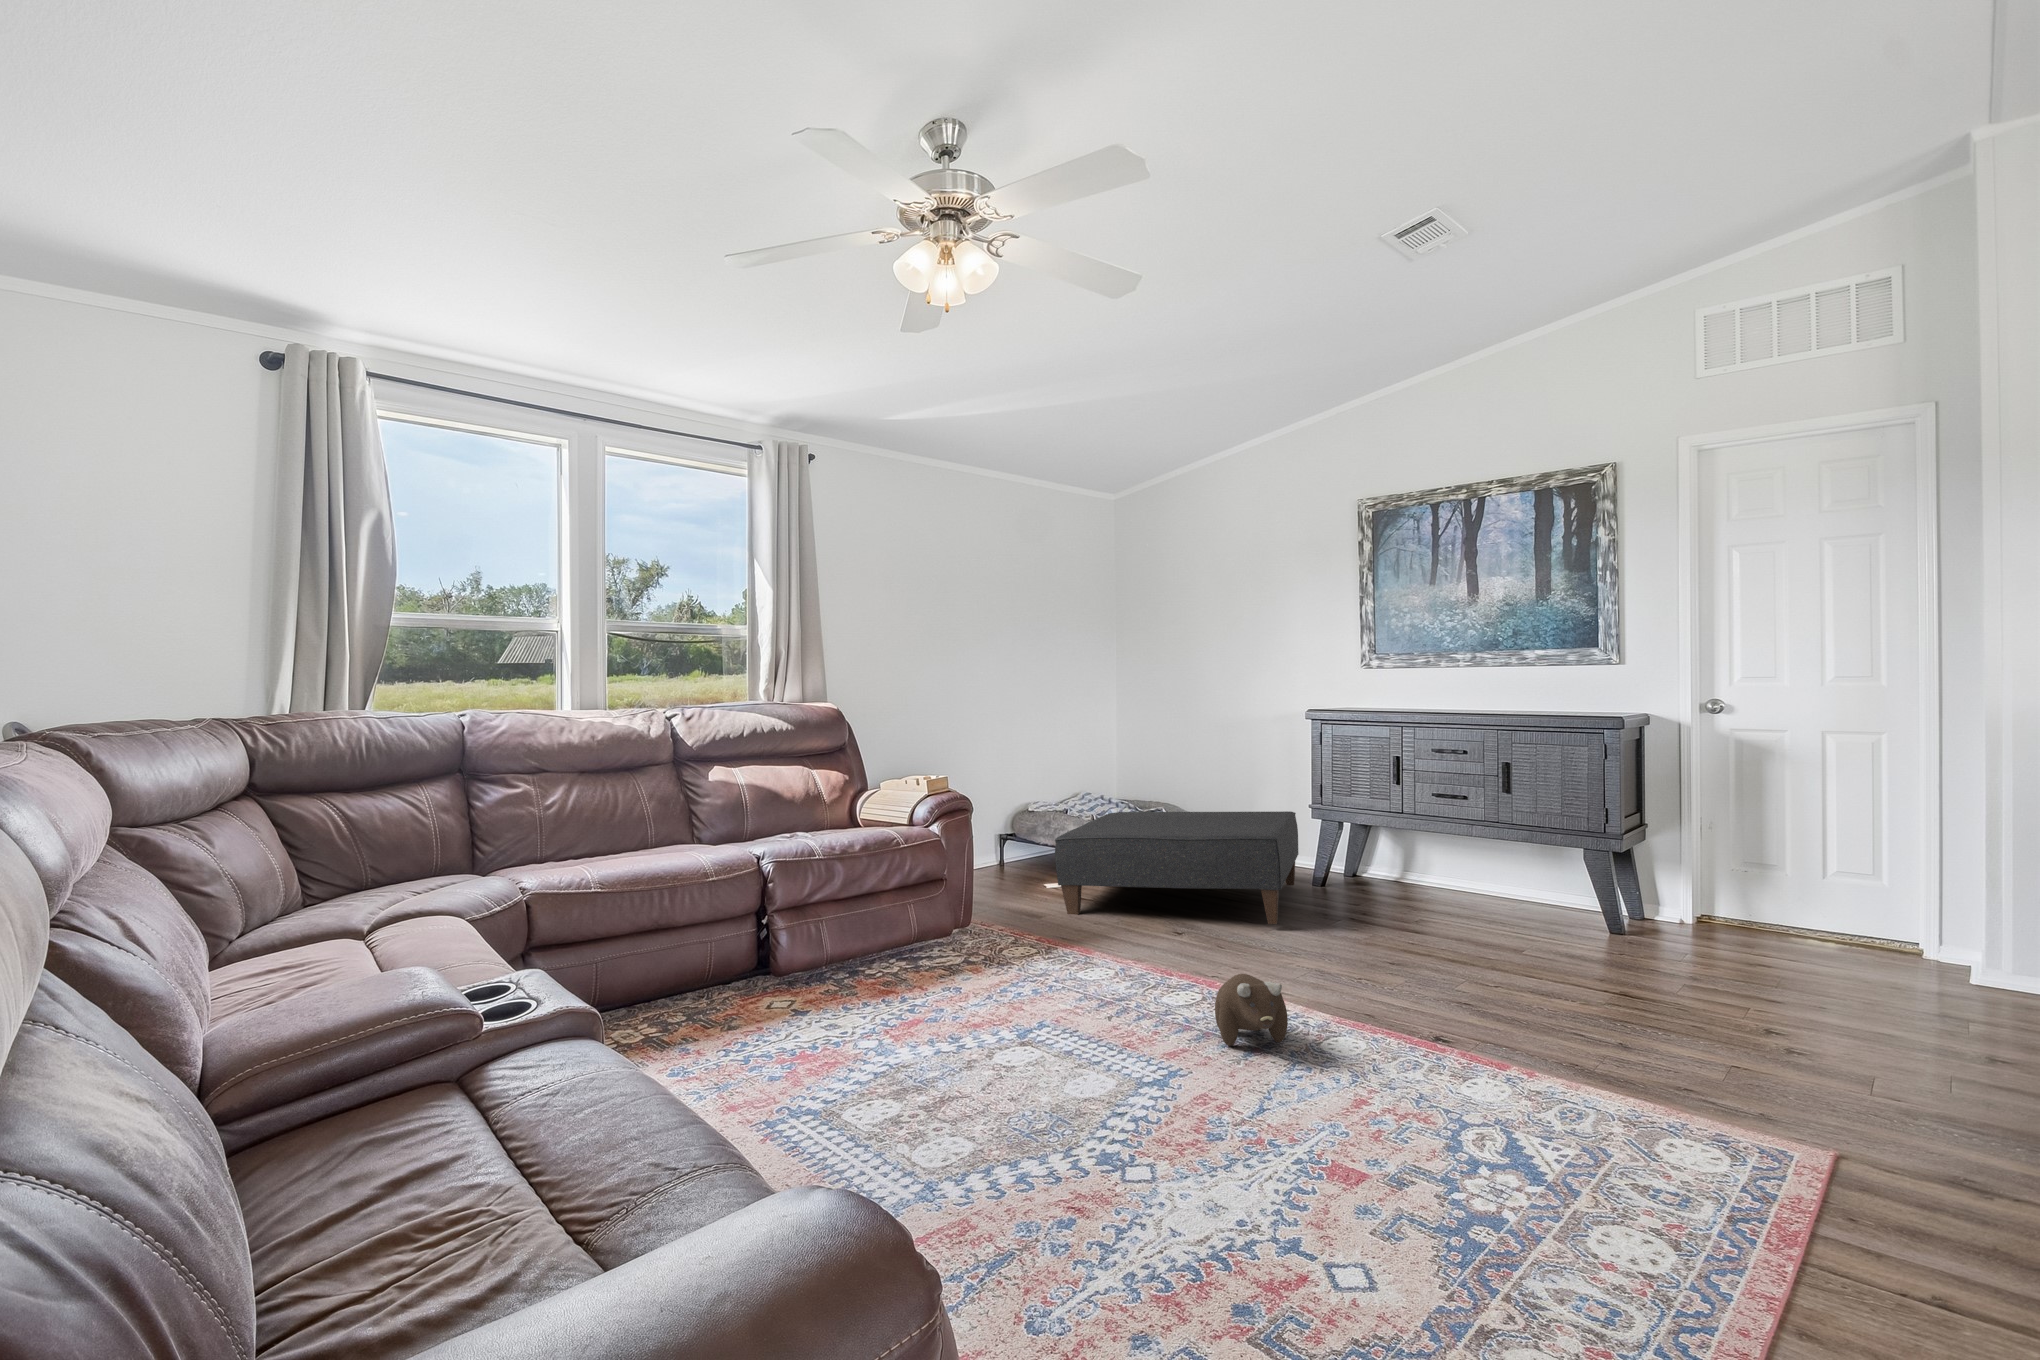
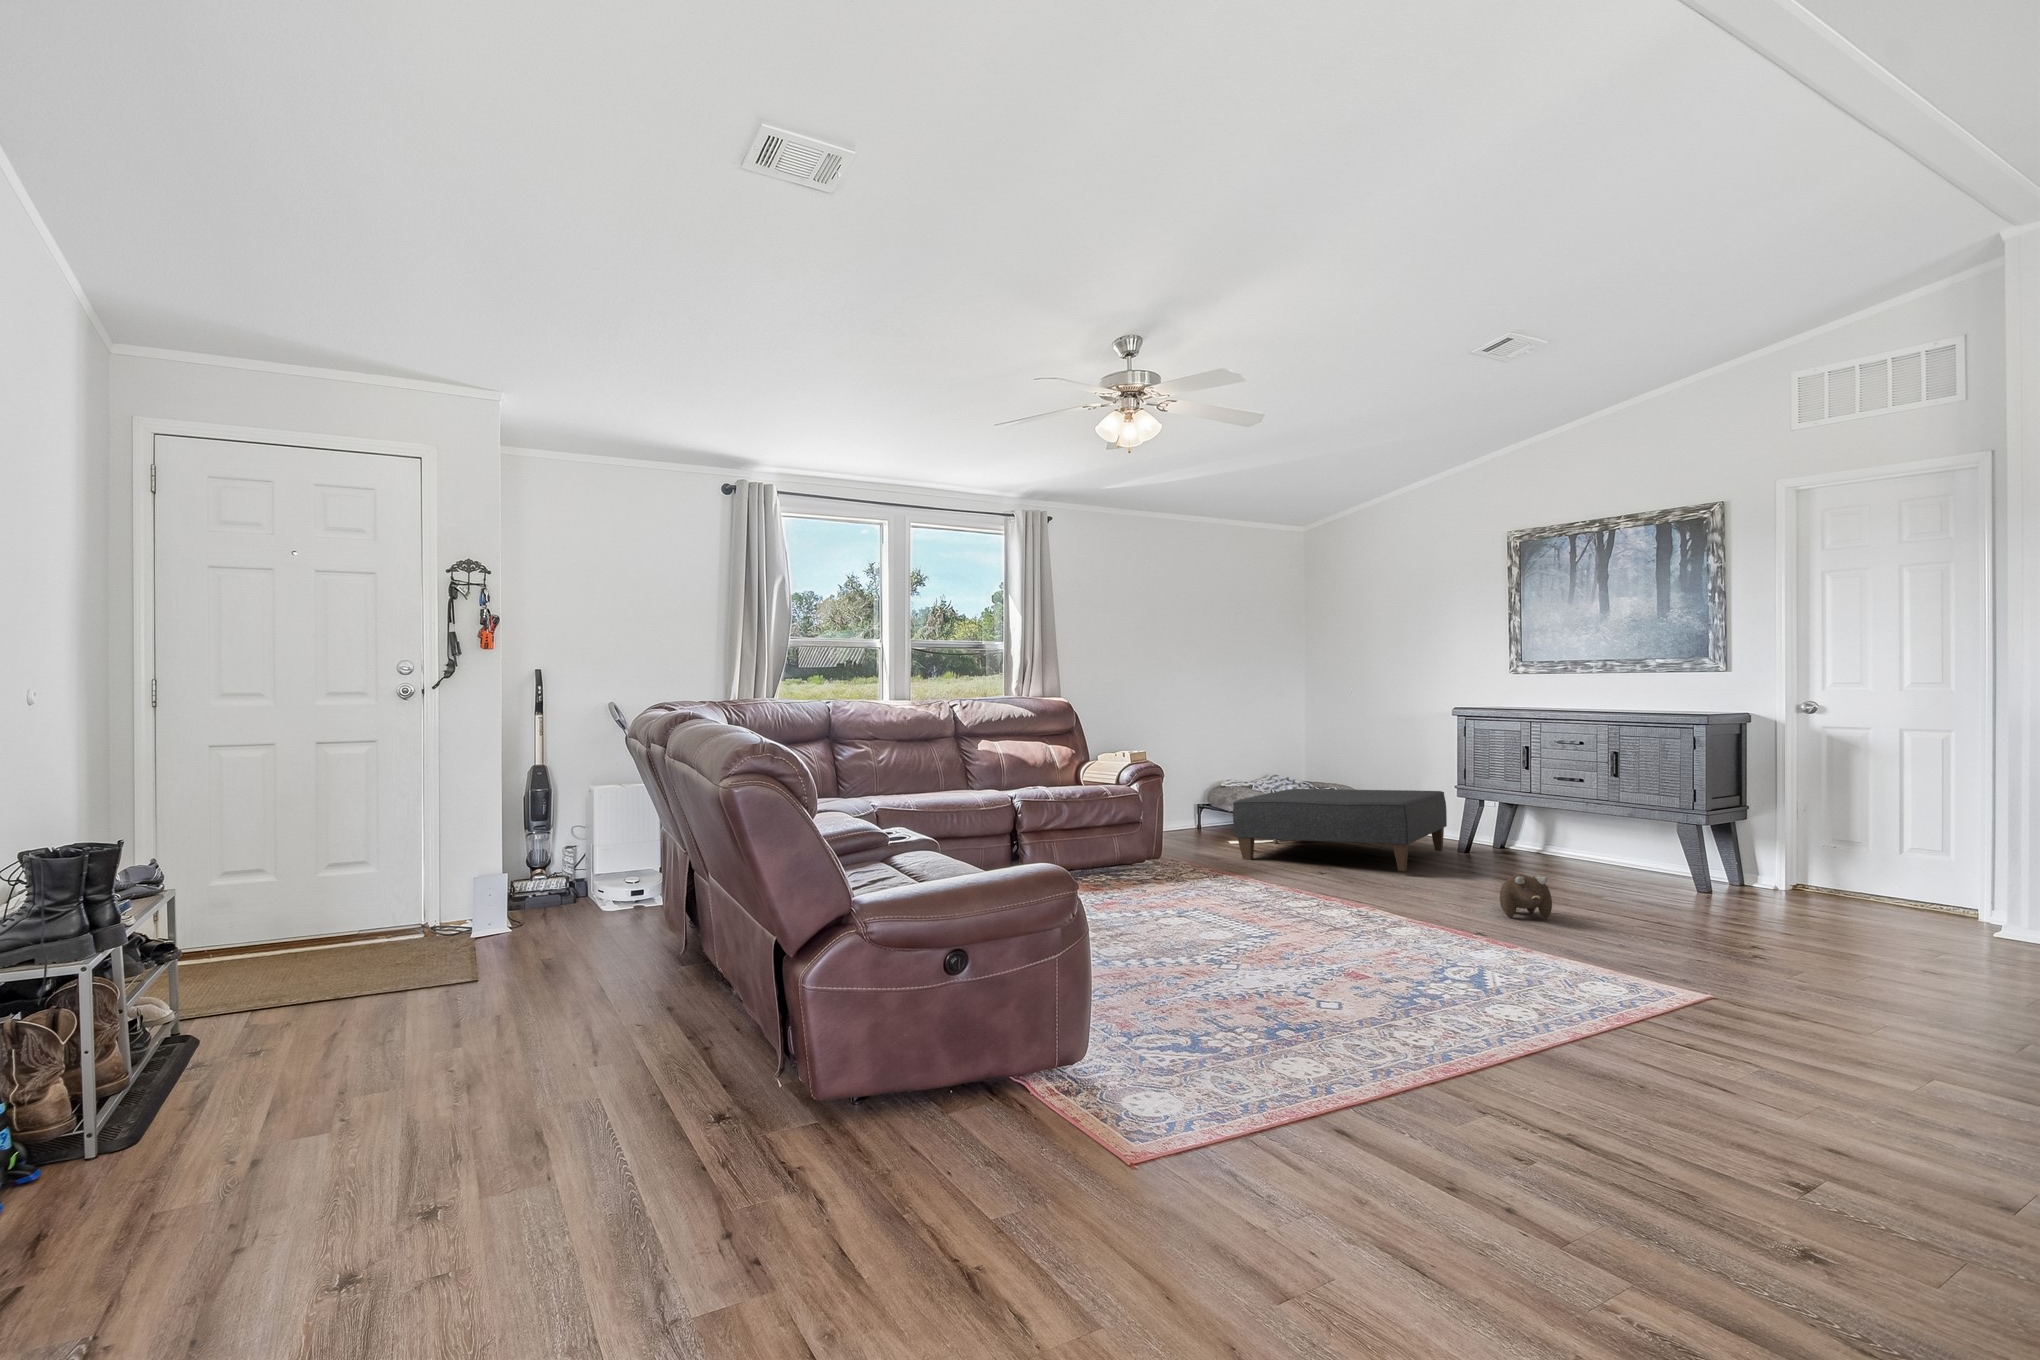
plush toy: present [1215,974,1288,1046] -> present [1500,874,1552,918]

